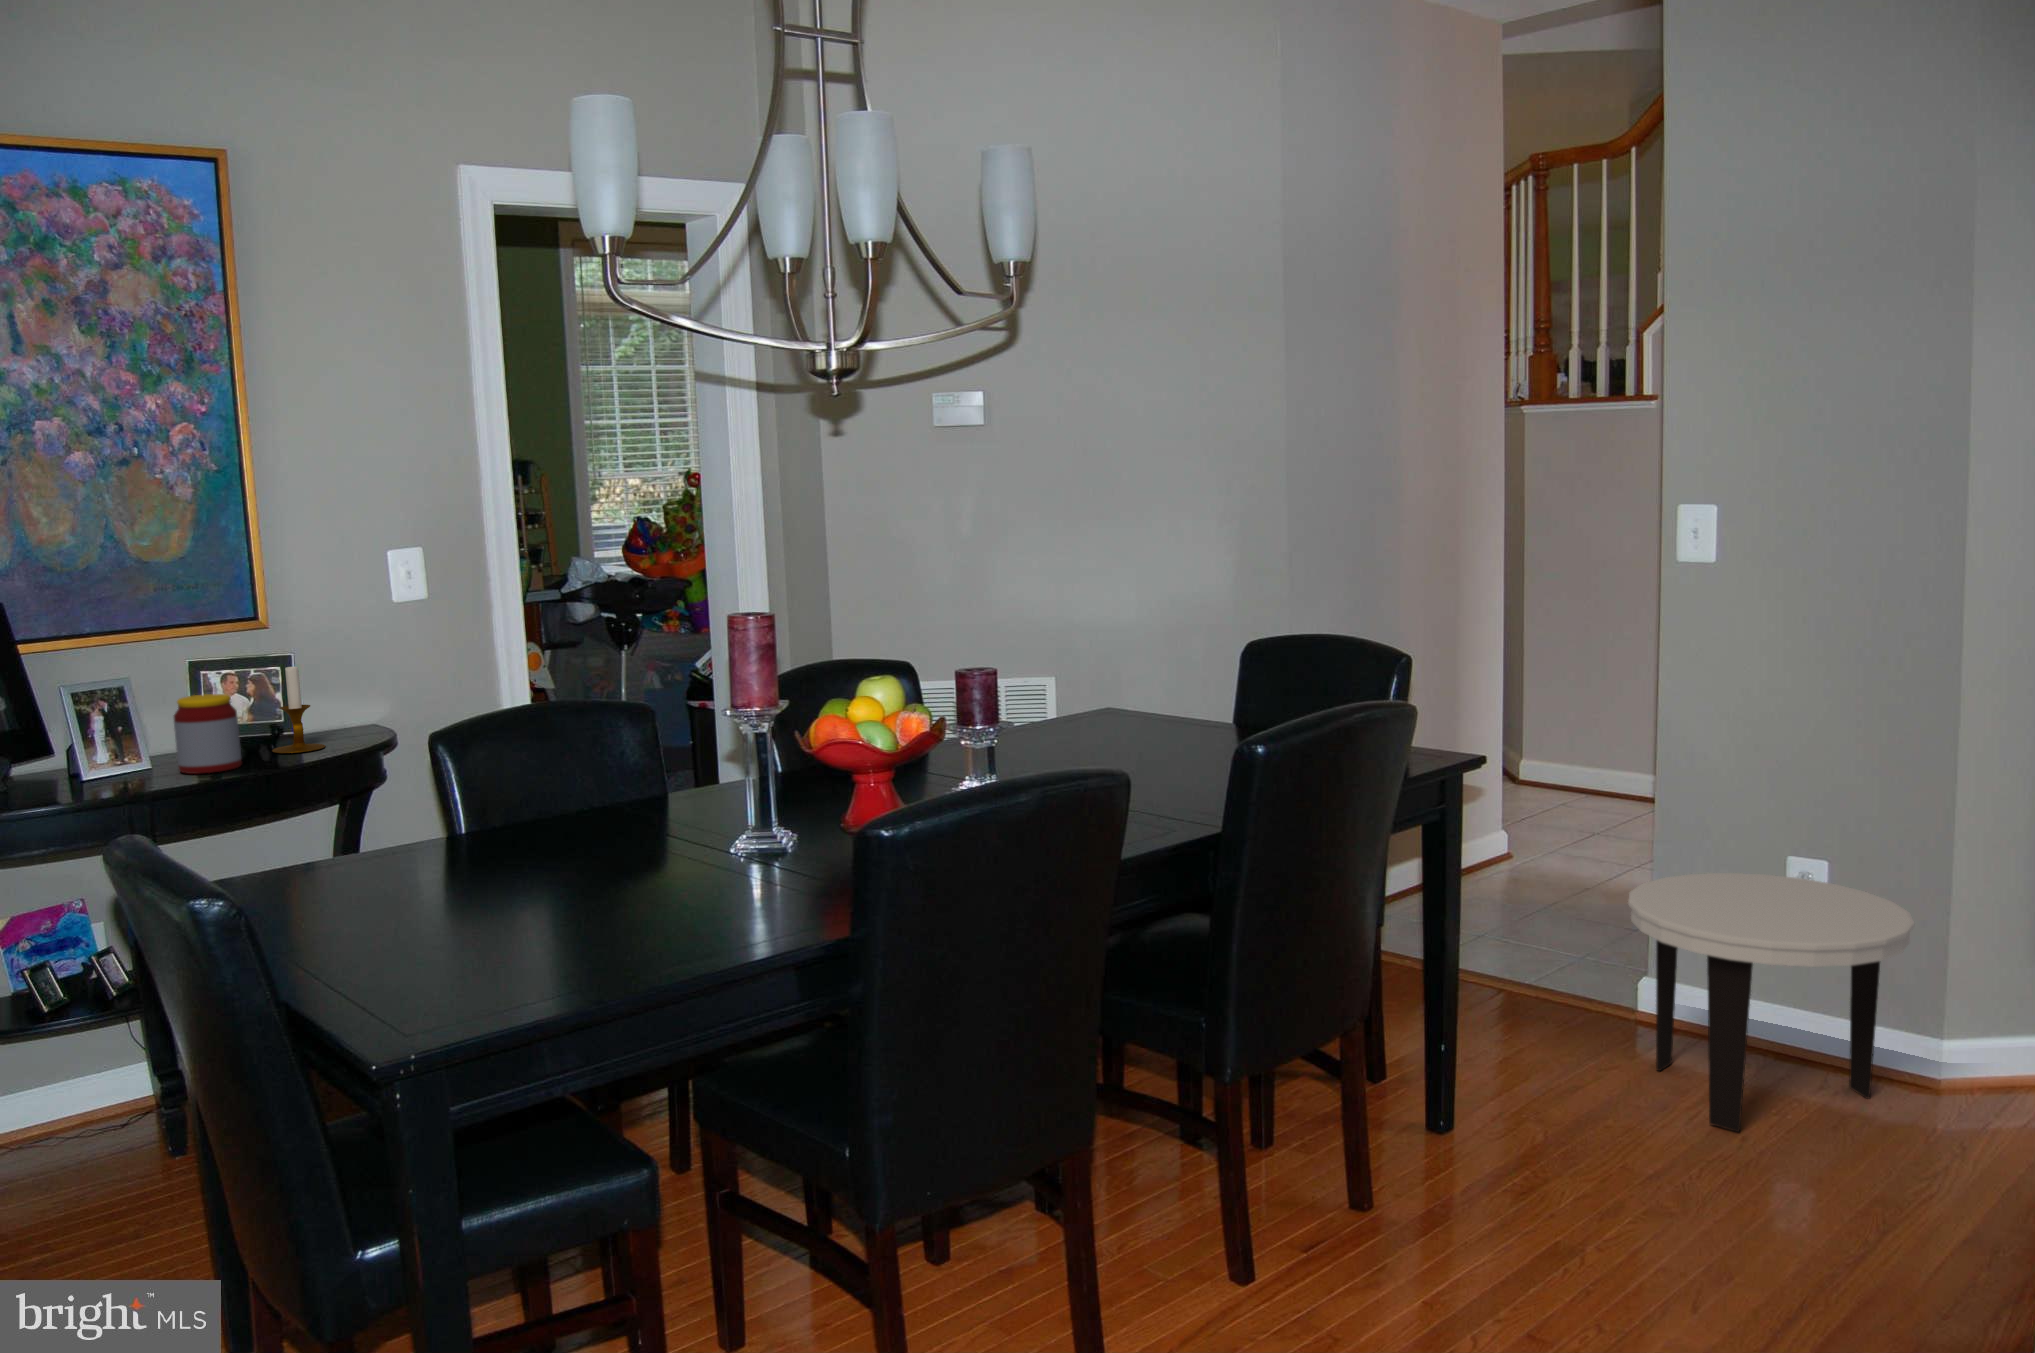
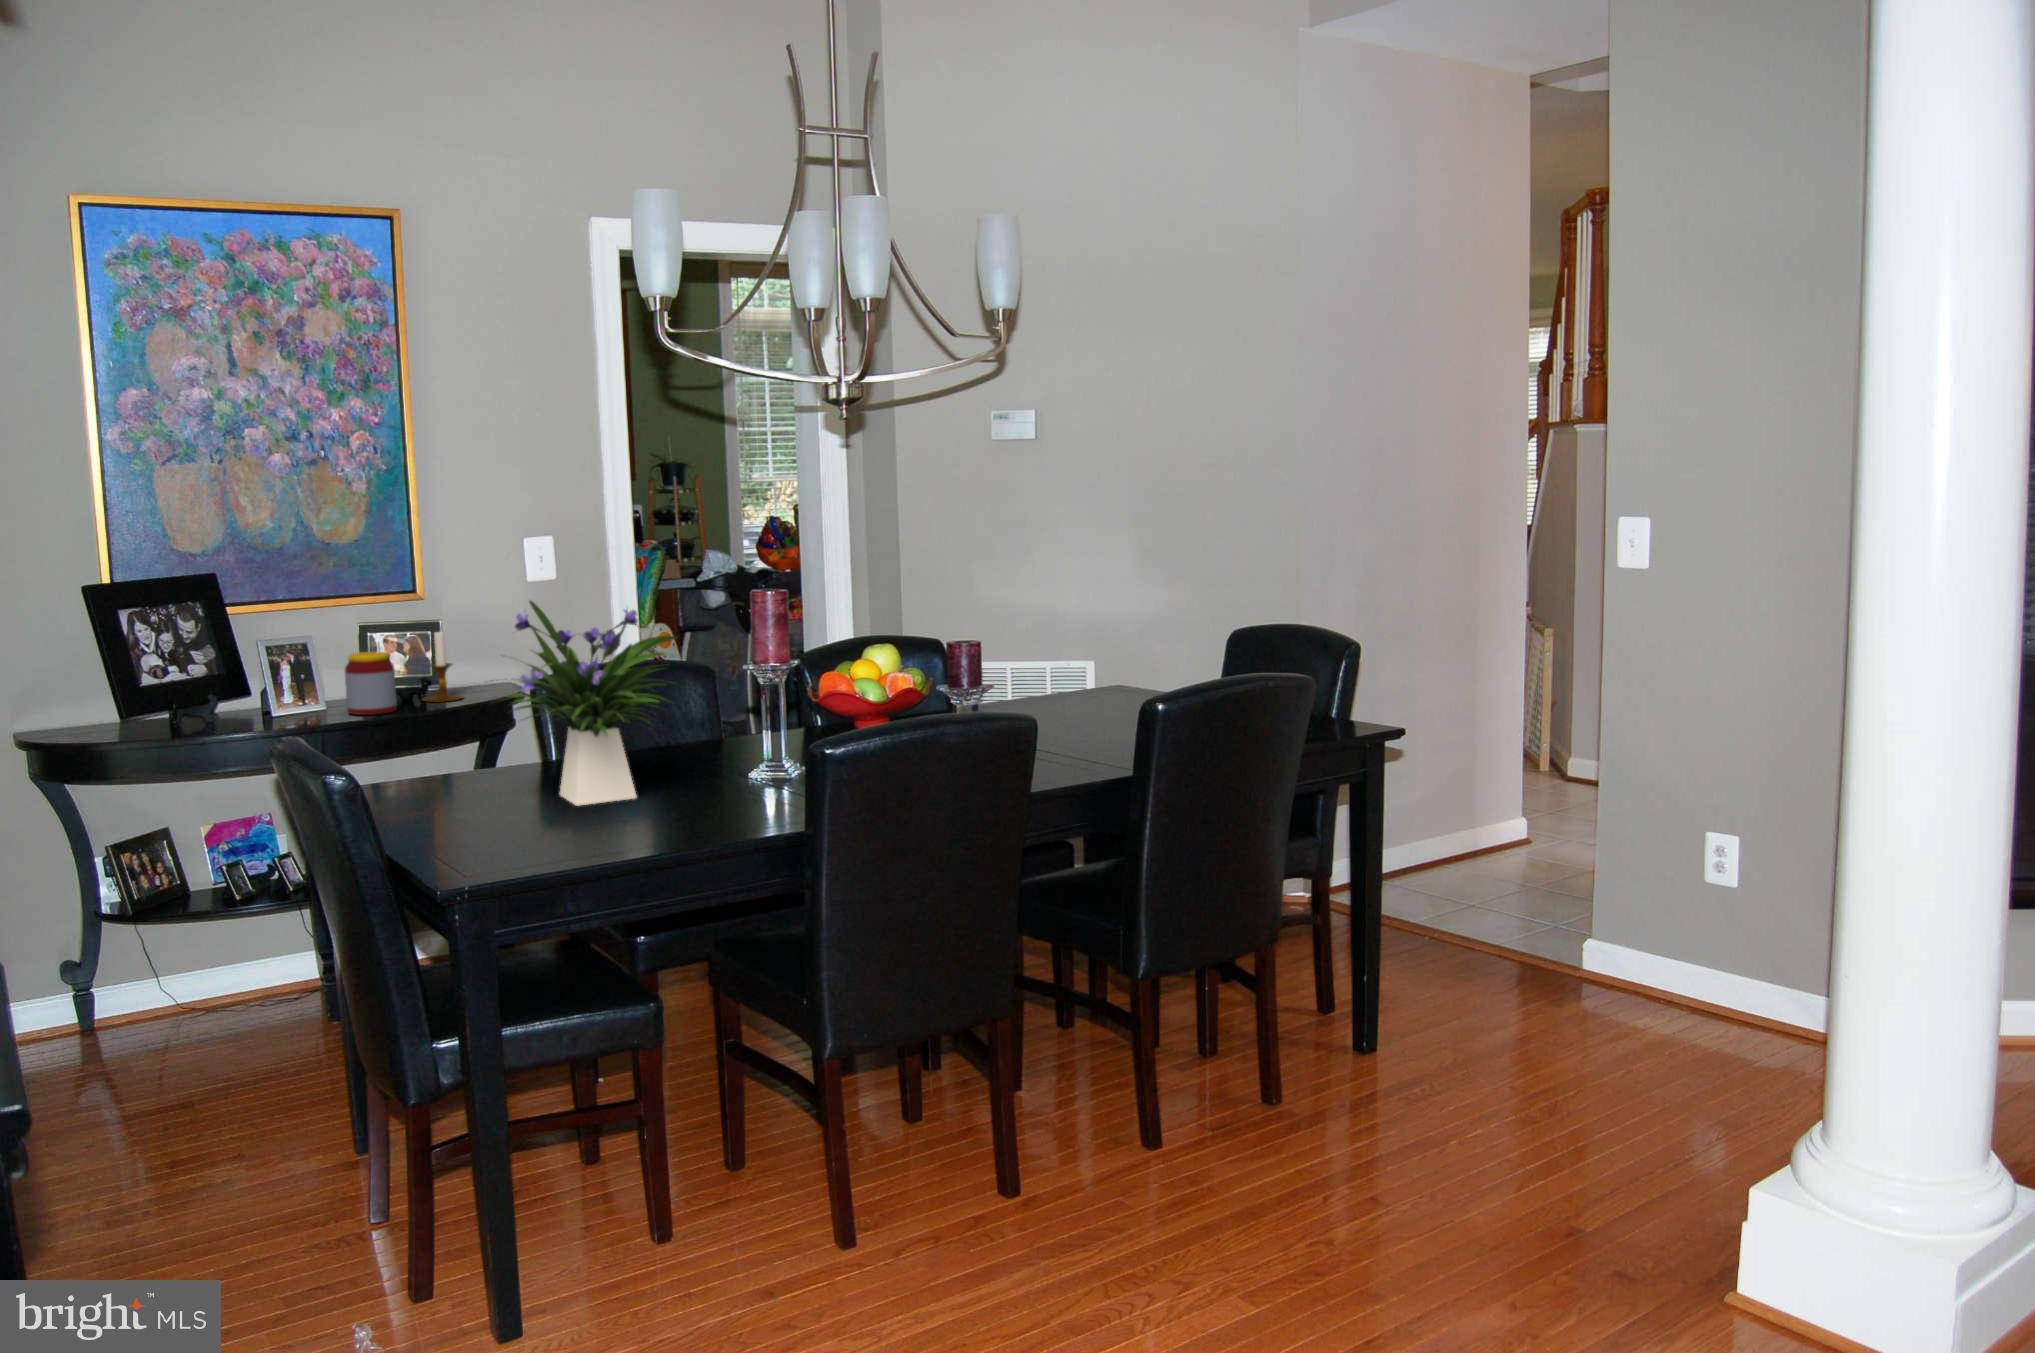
flower arrangement: none [365,623,621,885] -> present [491,601,677,806]
side table: present [1628,873,1914,1132] -> none [1535,849,1774,1065]

